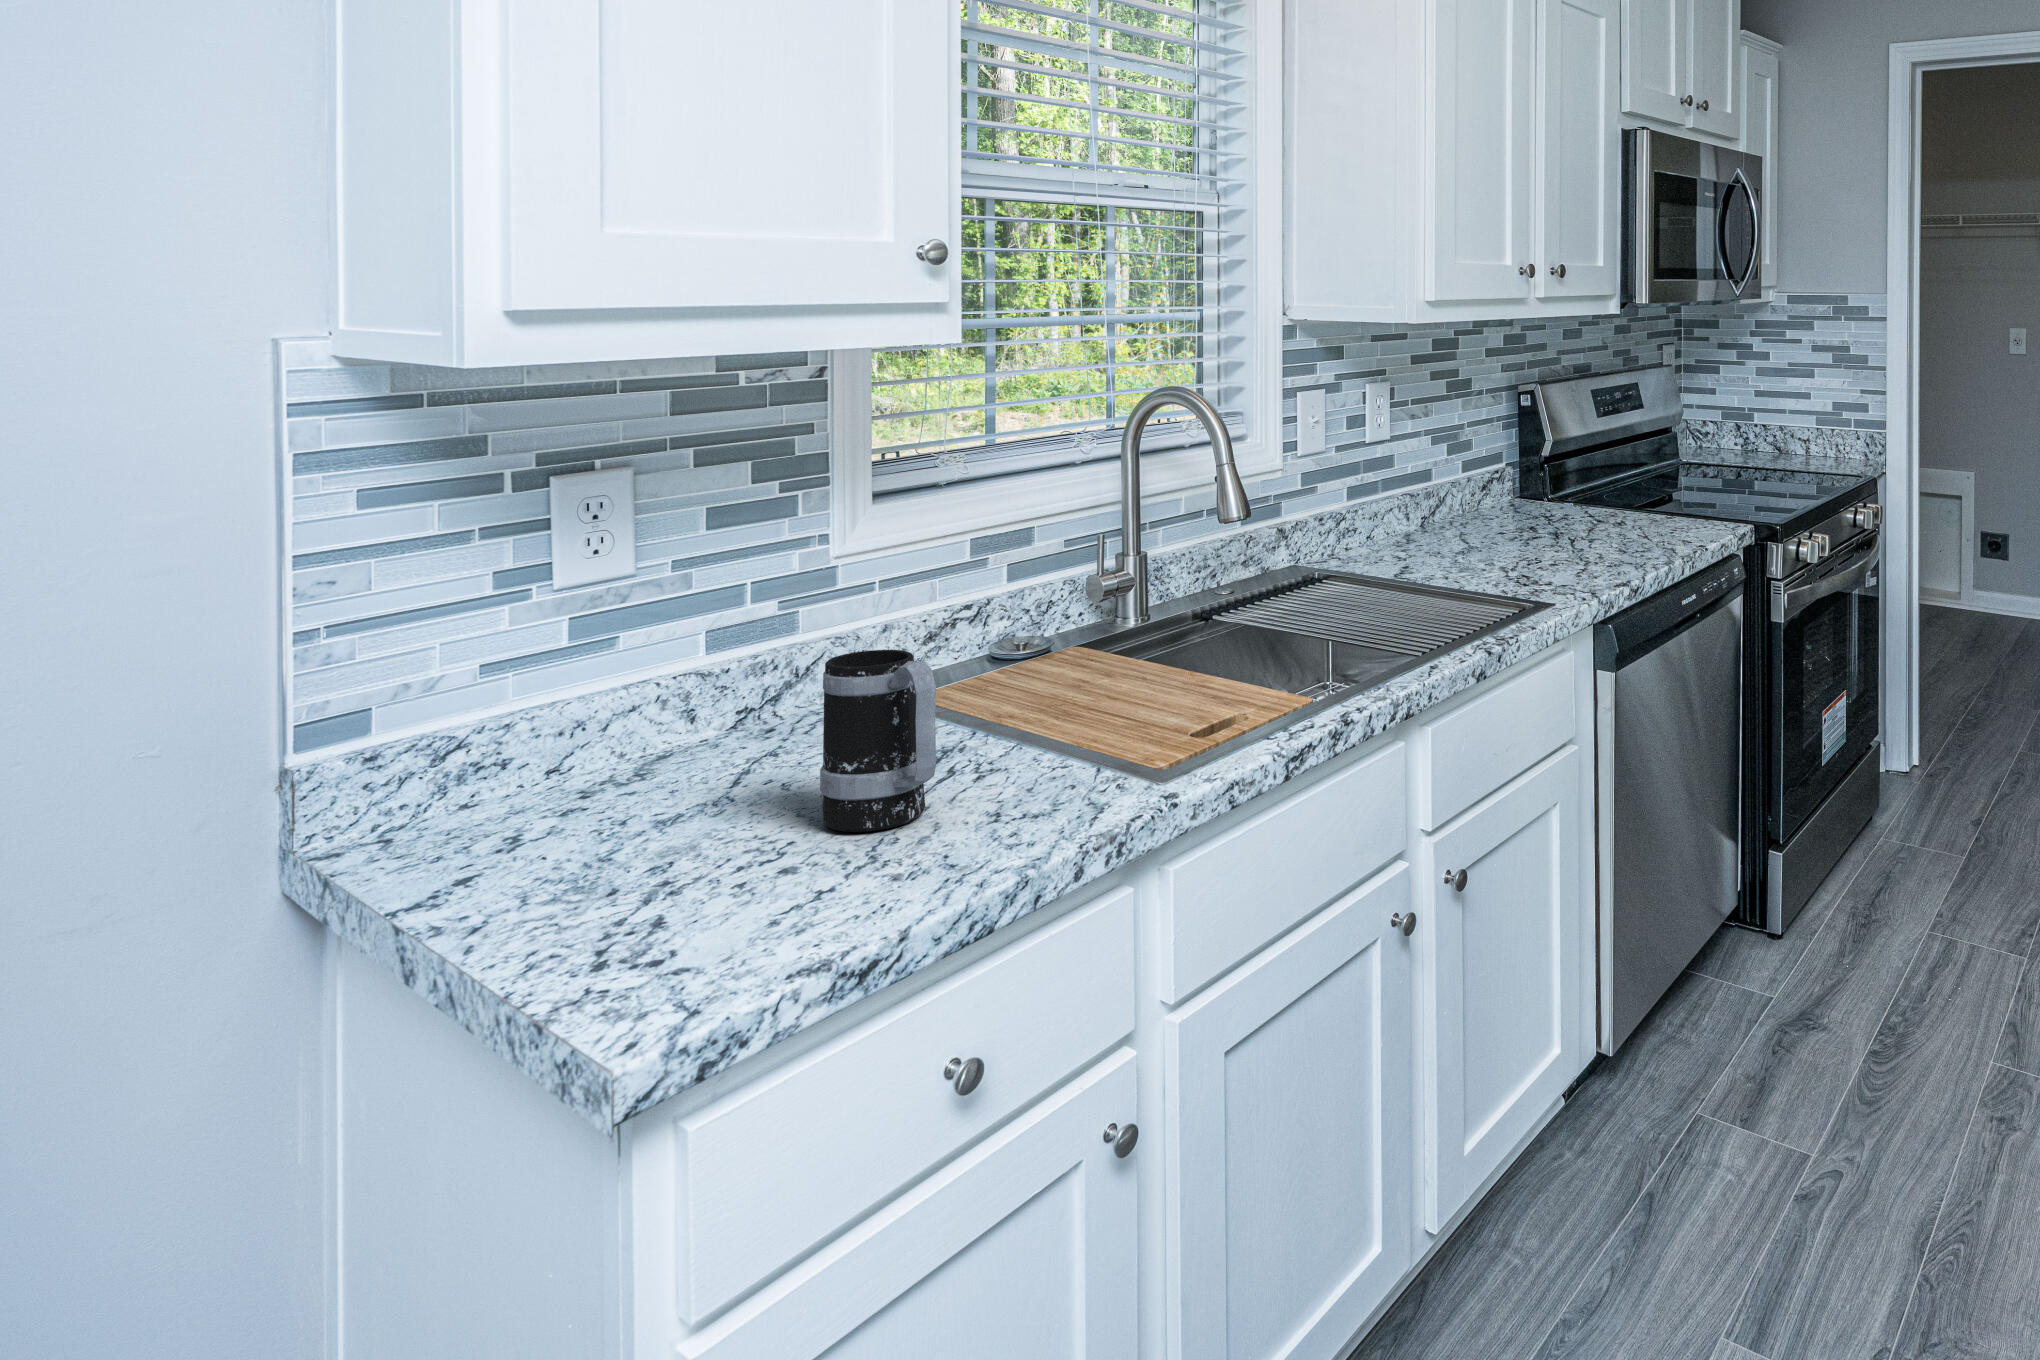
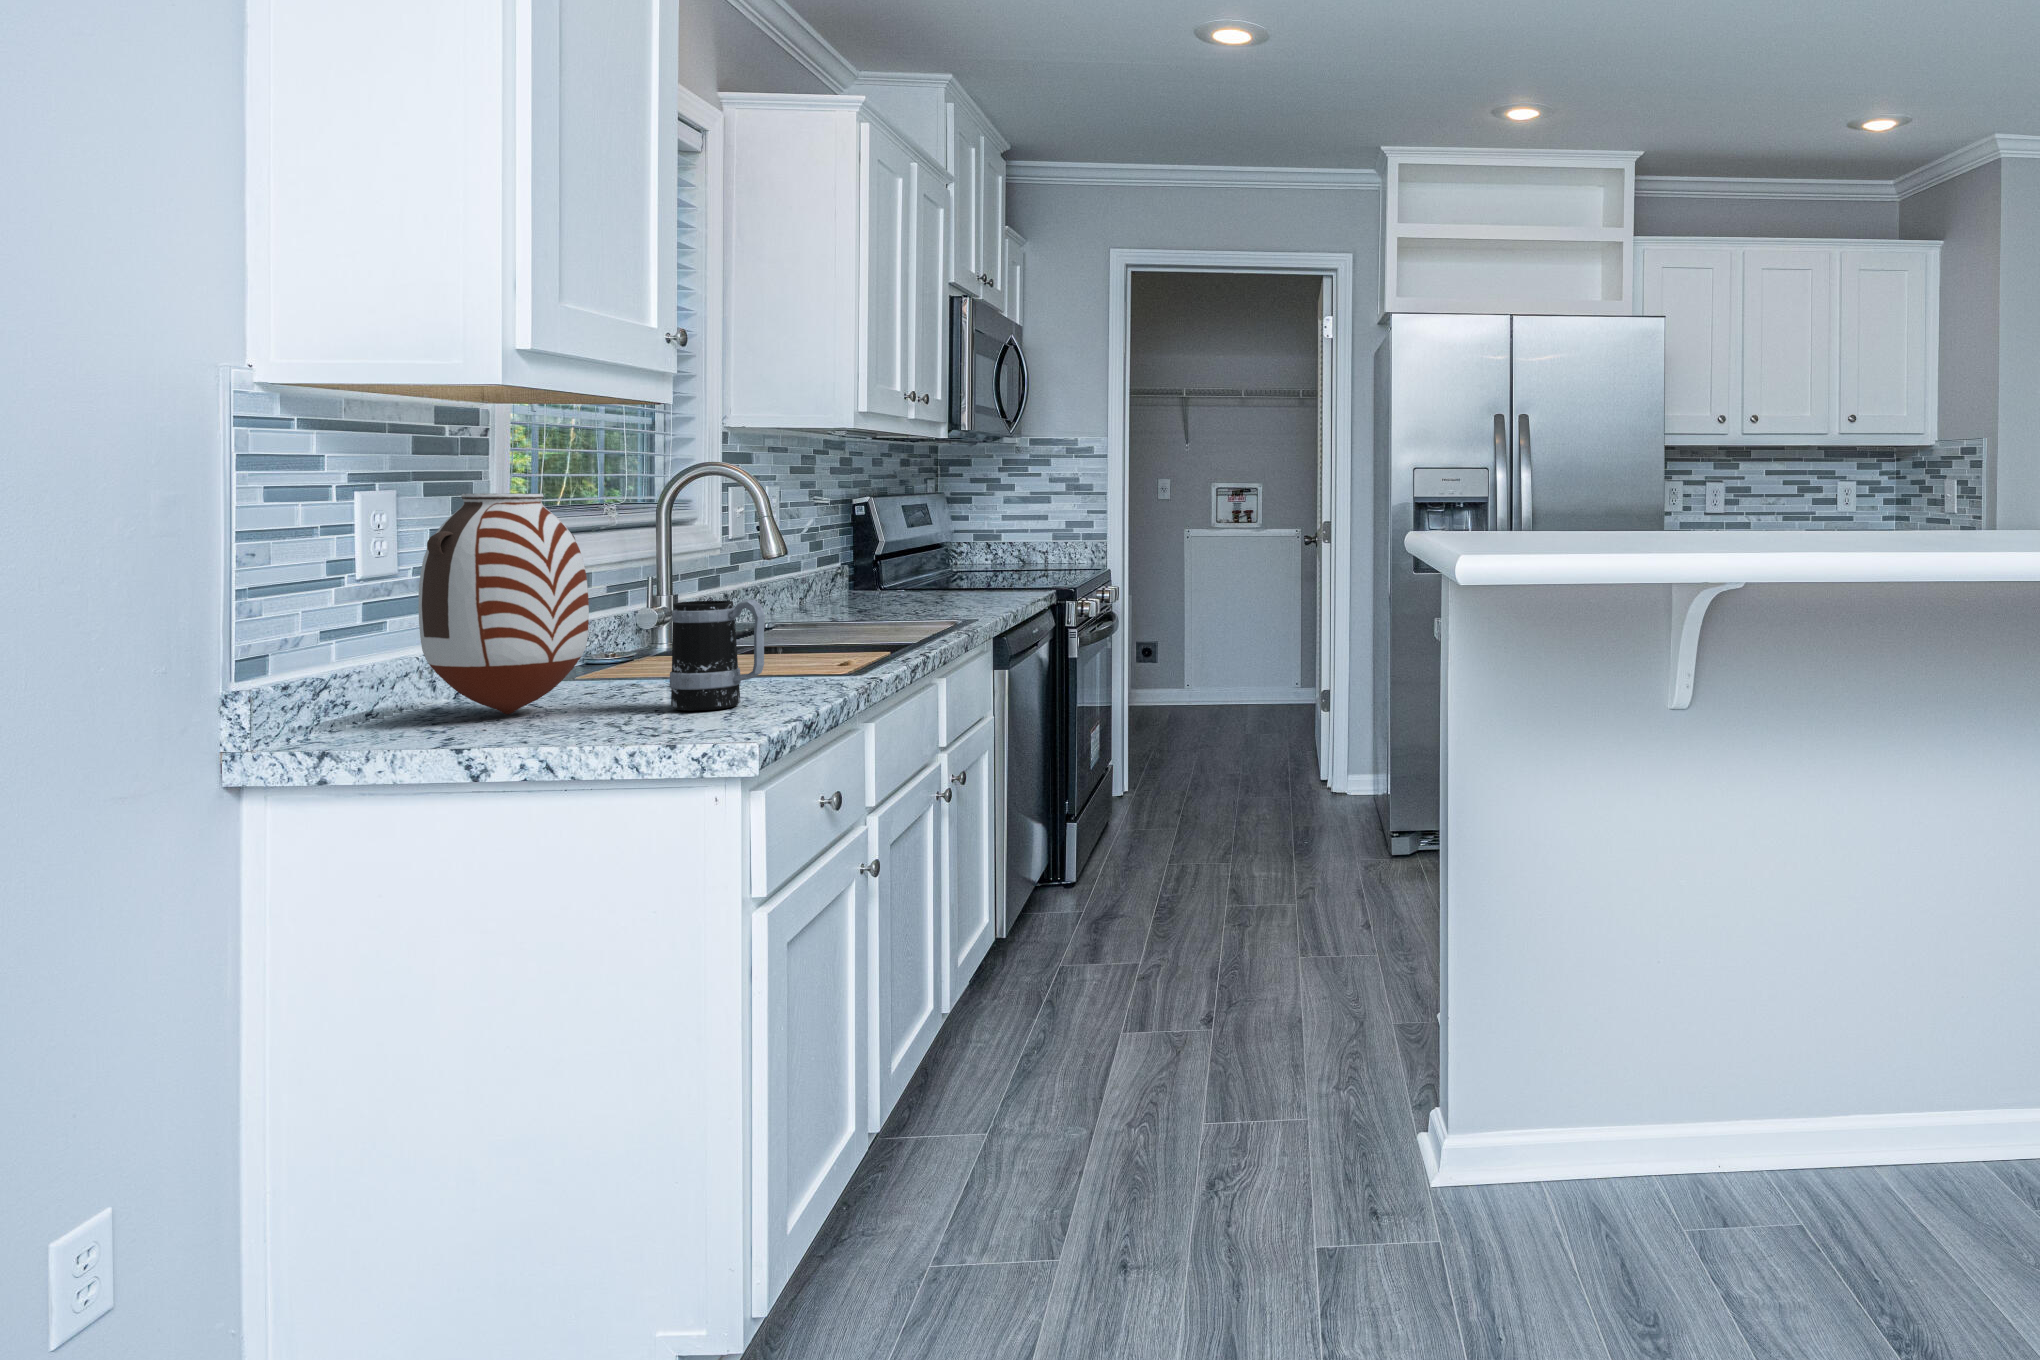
vase: none [549,478,777,794] -> present [418,493,589,714]

